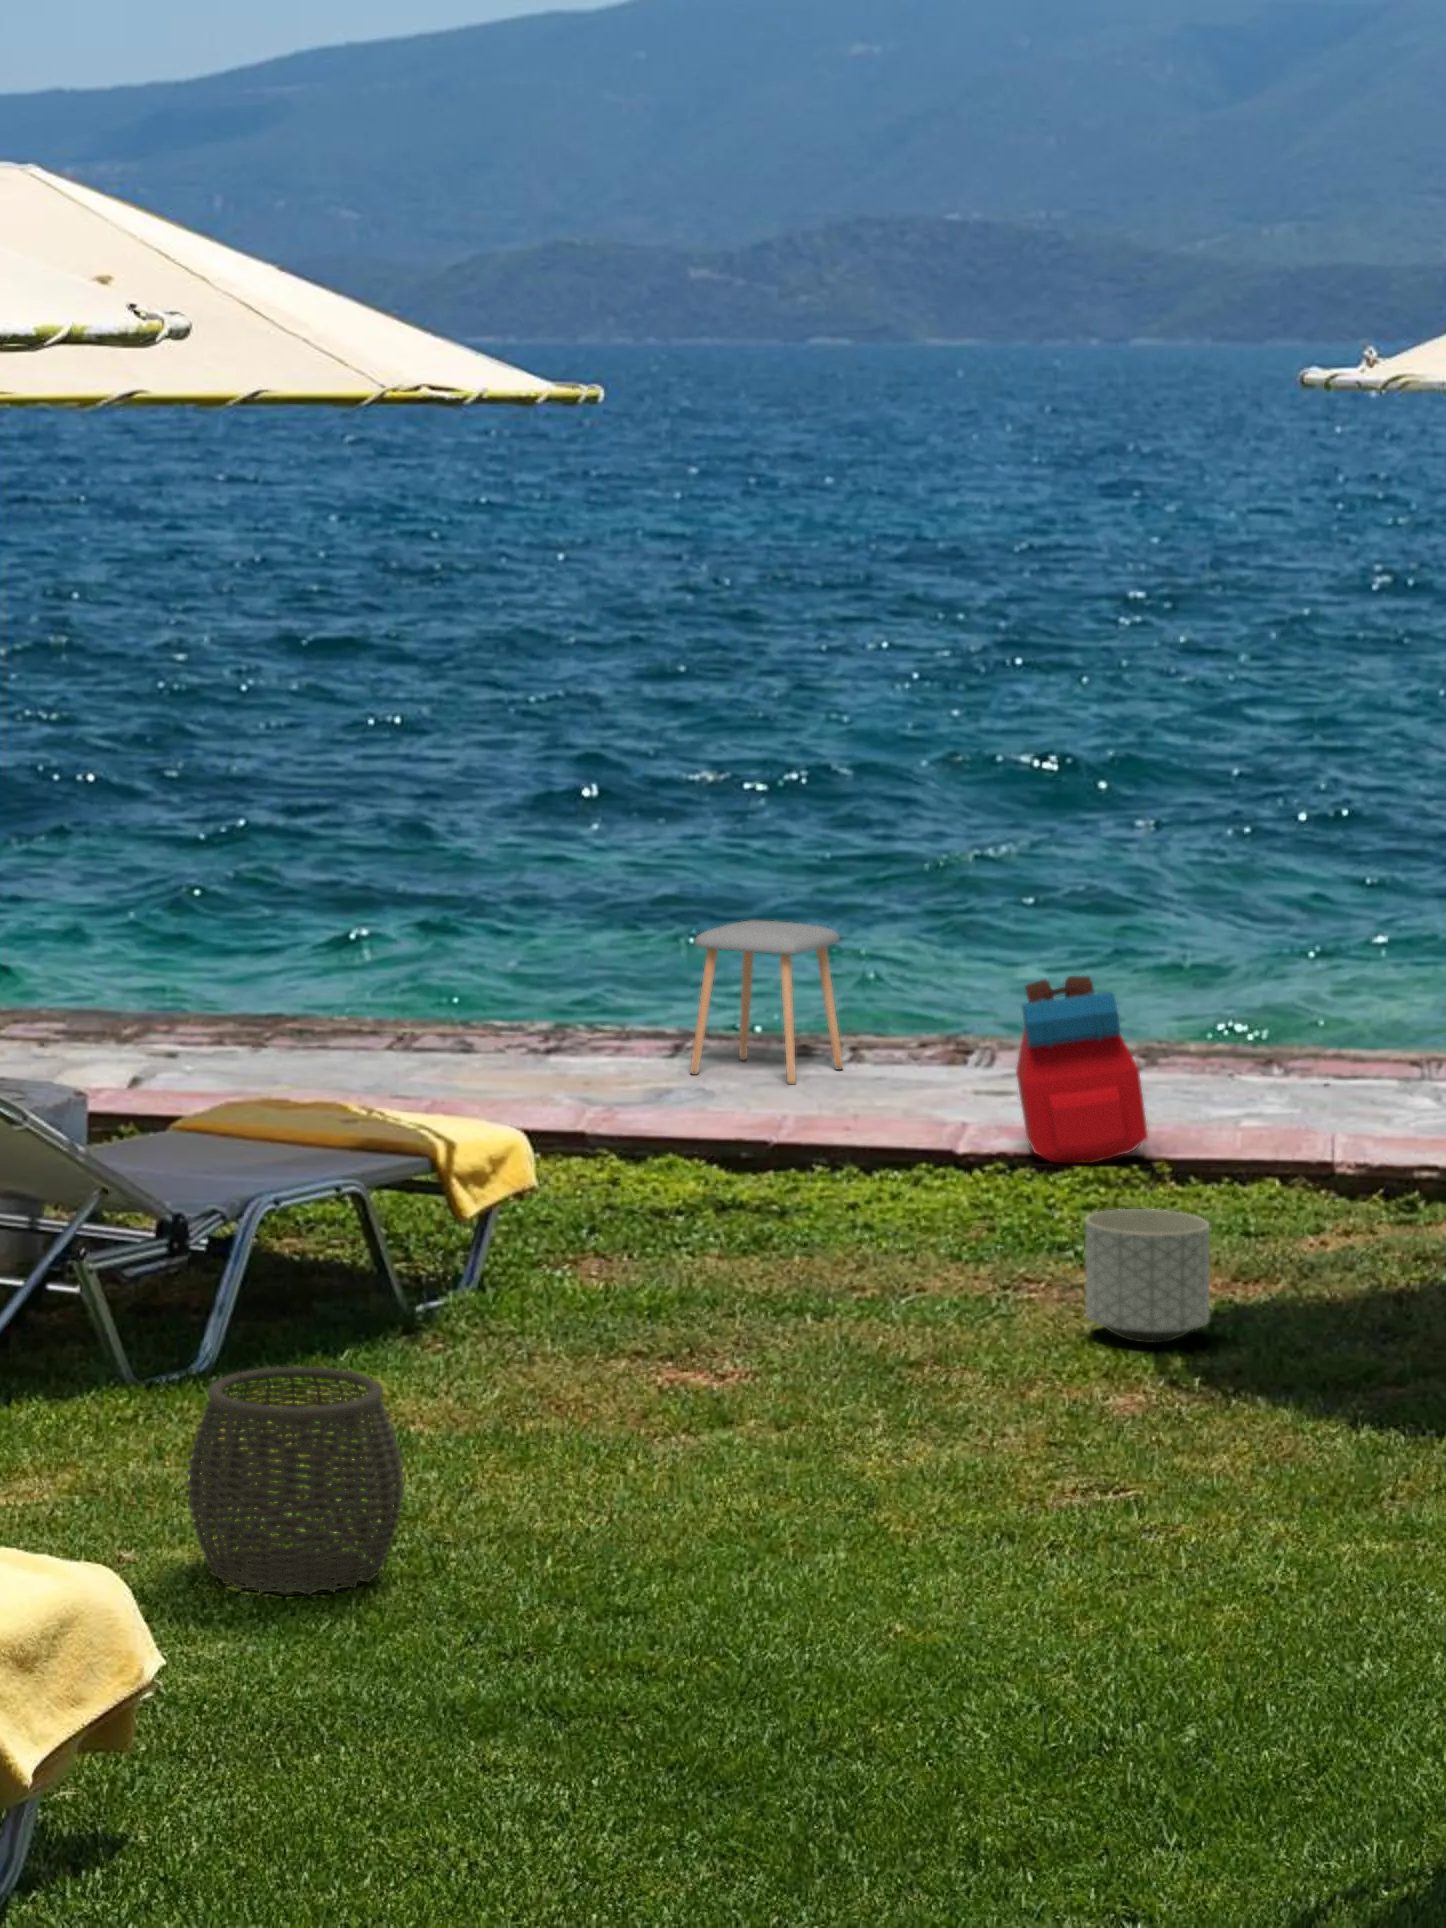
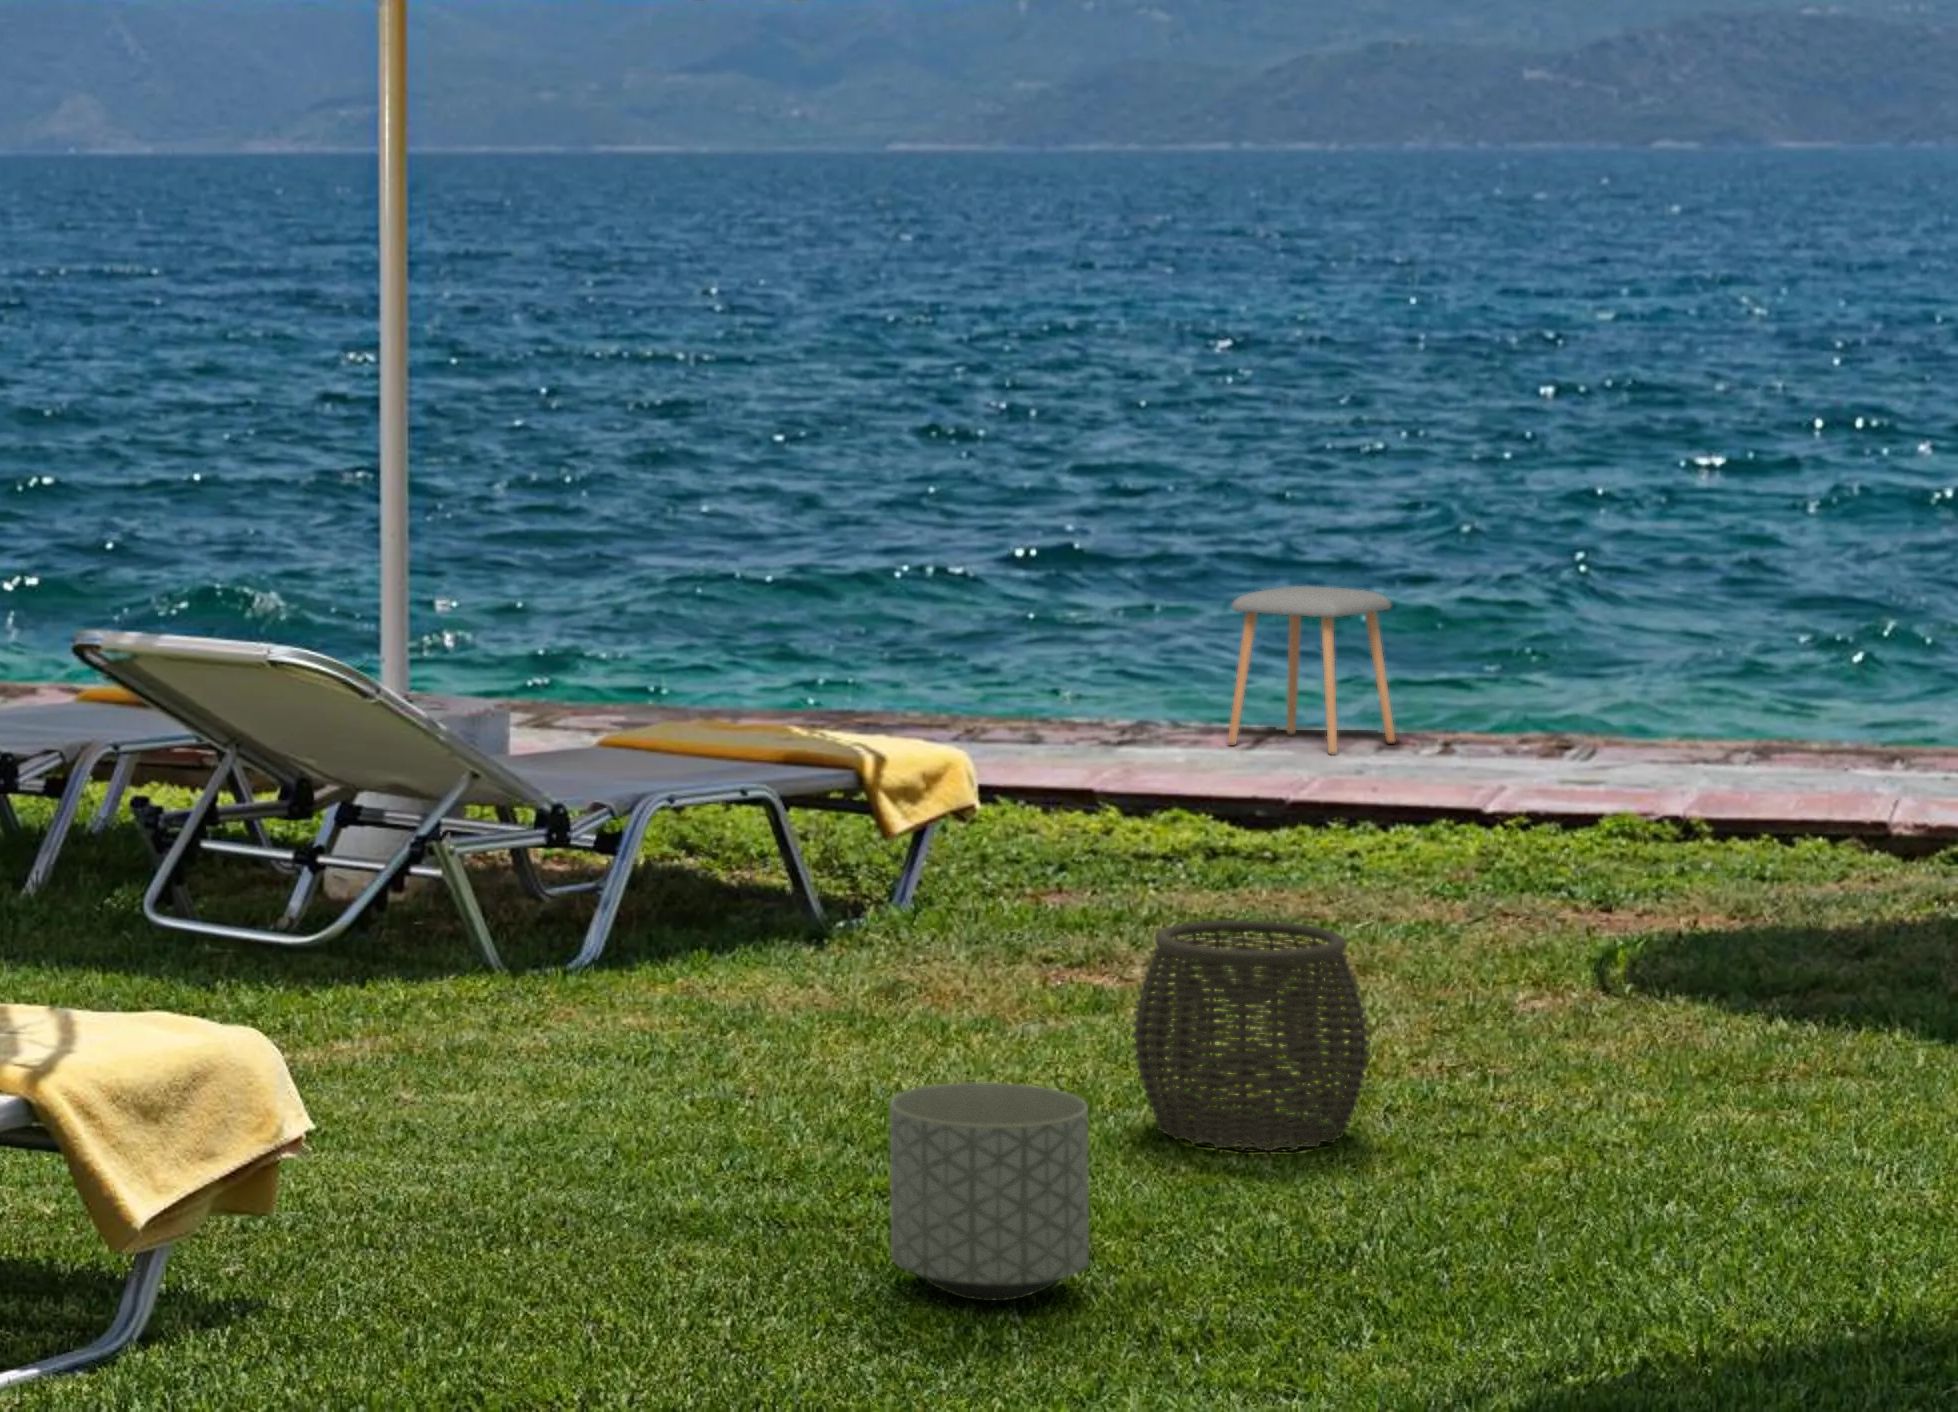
backpack: present [1016,976,1148,1163] -> none [1548,625,1688,821]
planter: present [1085,1209,1209,1343] -> present [890,1083,1089,1301]
woven basket: present [187,1367,404,1595] -> present [1132,920,1370,1151]

